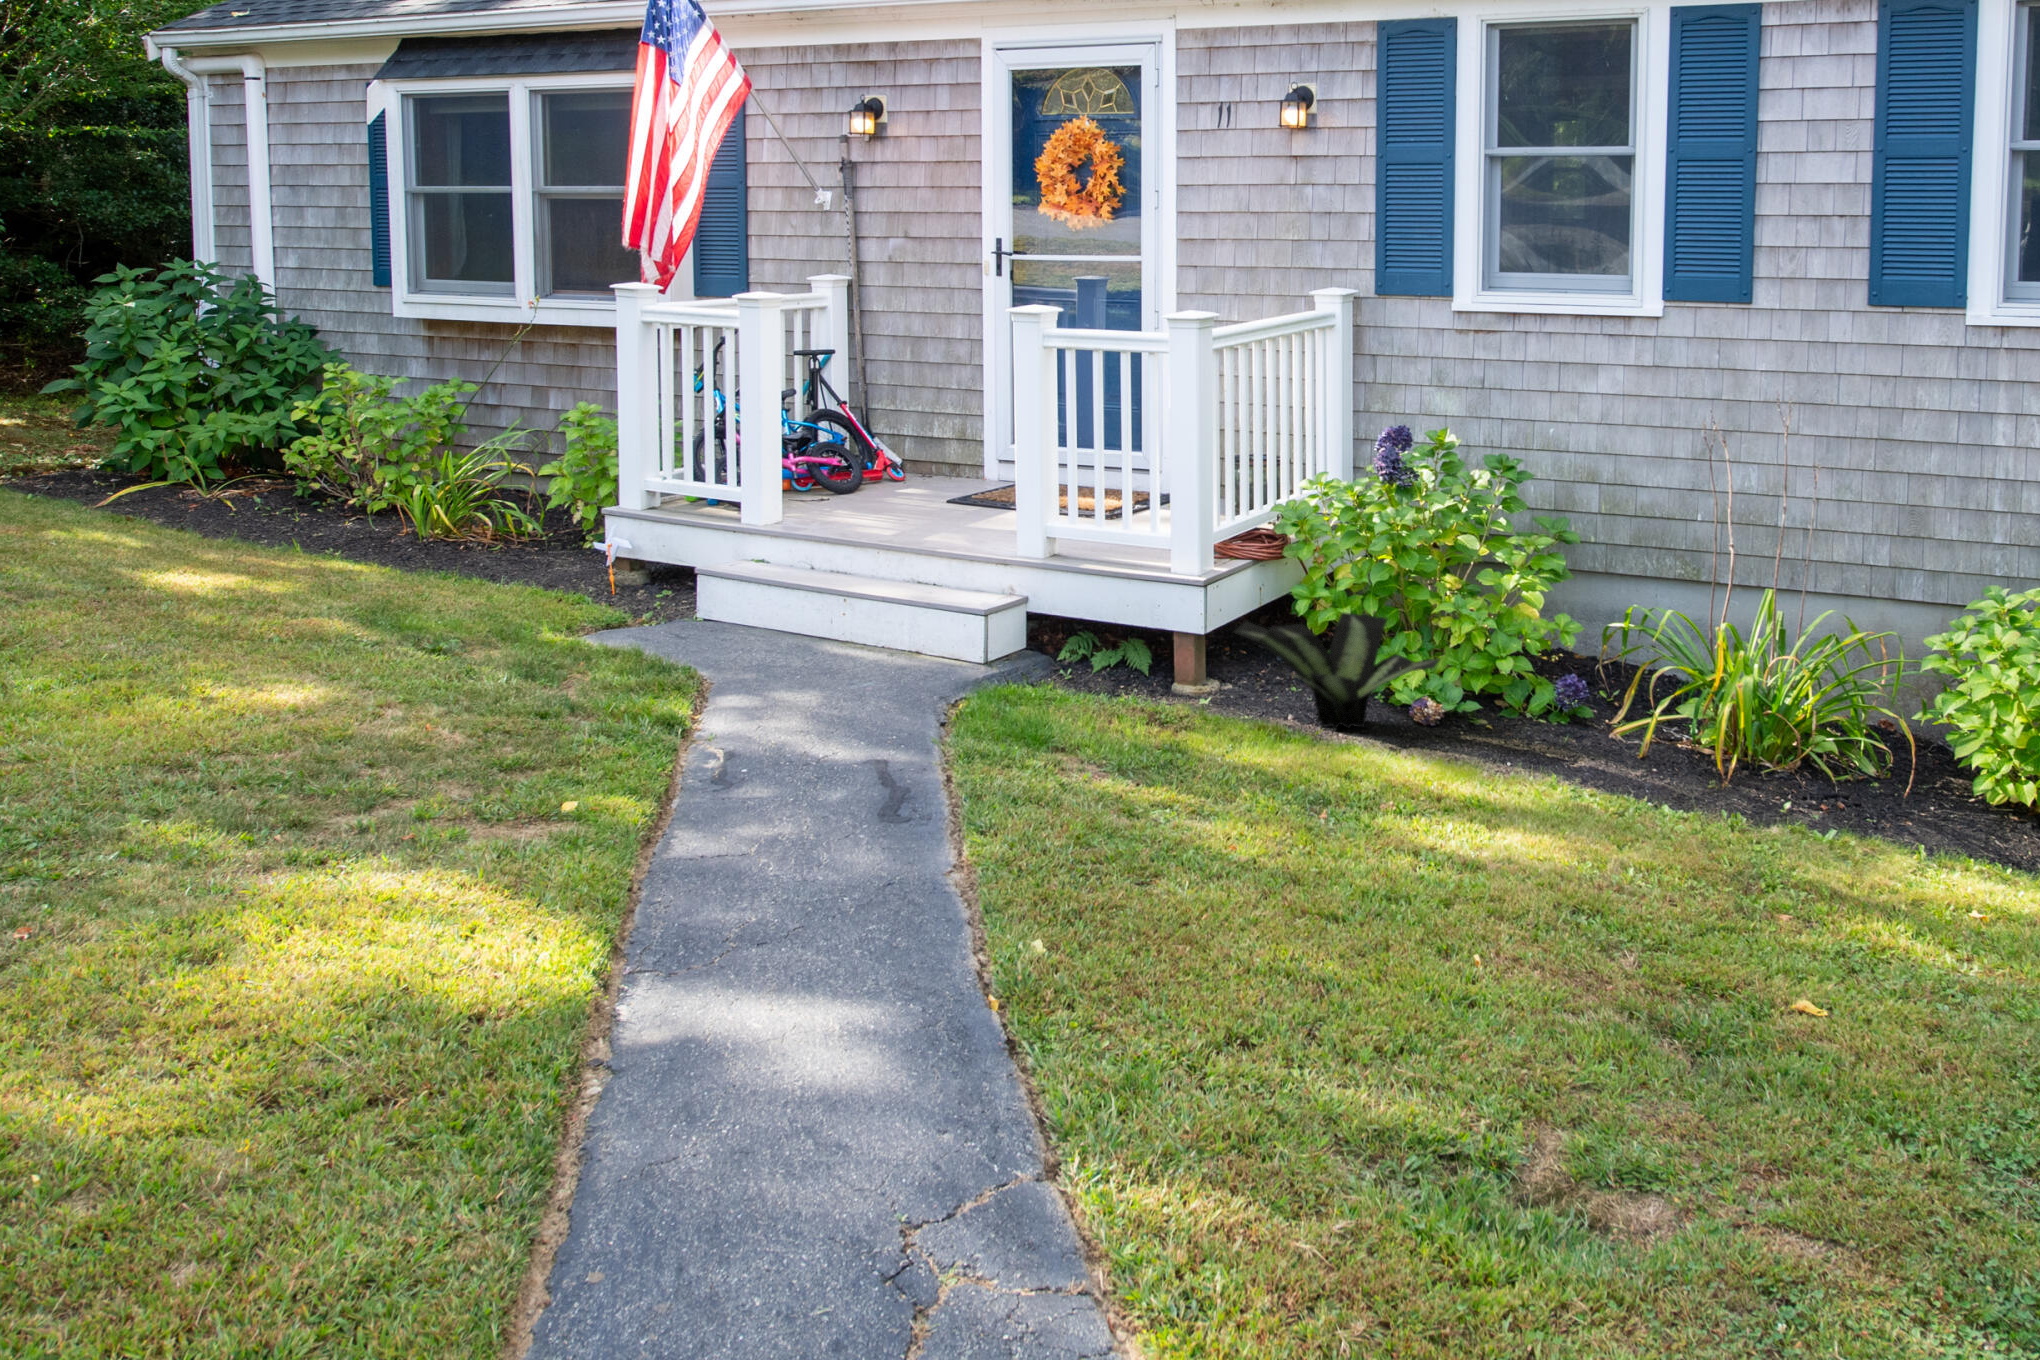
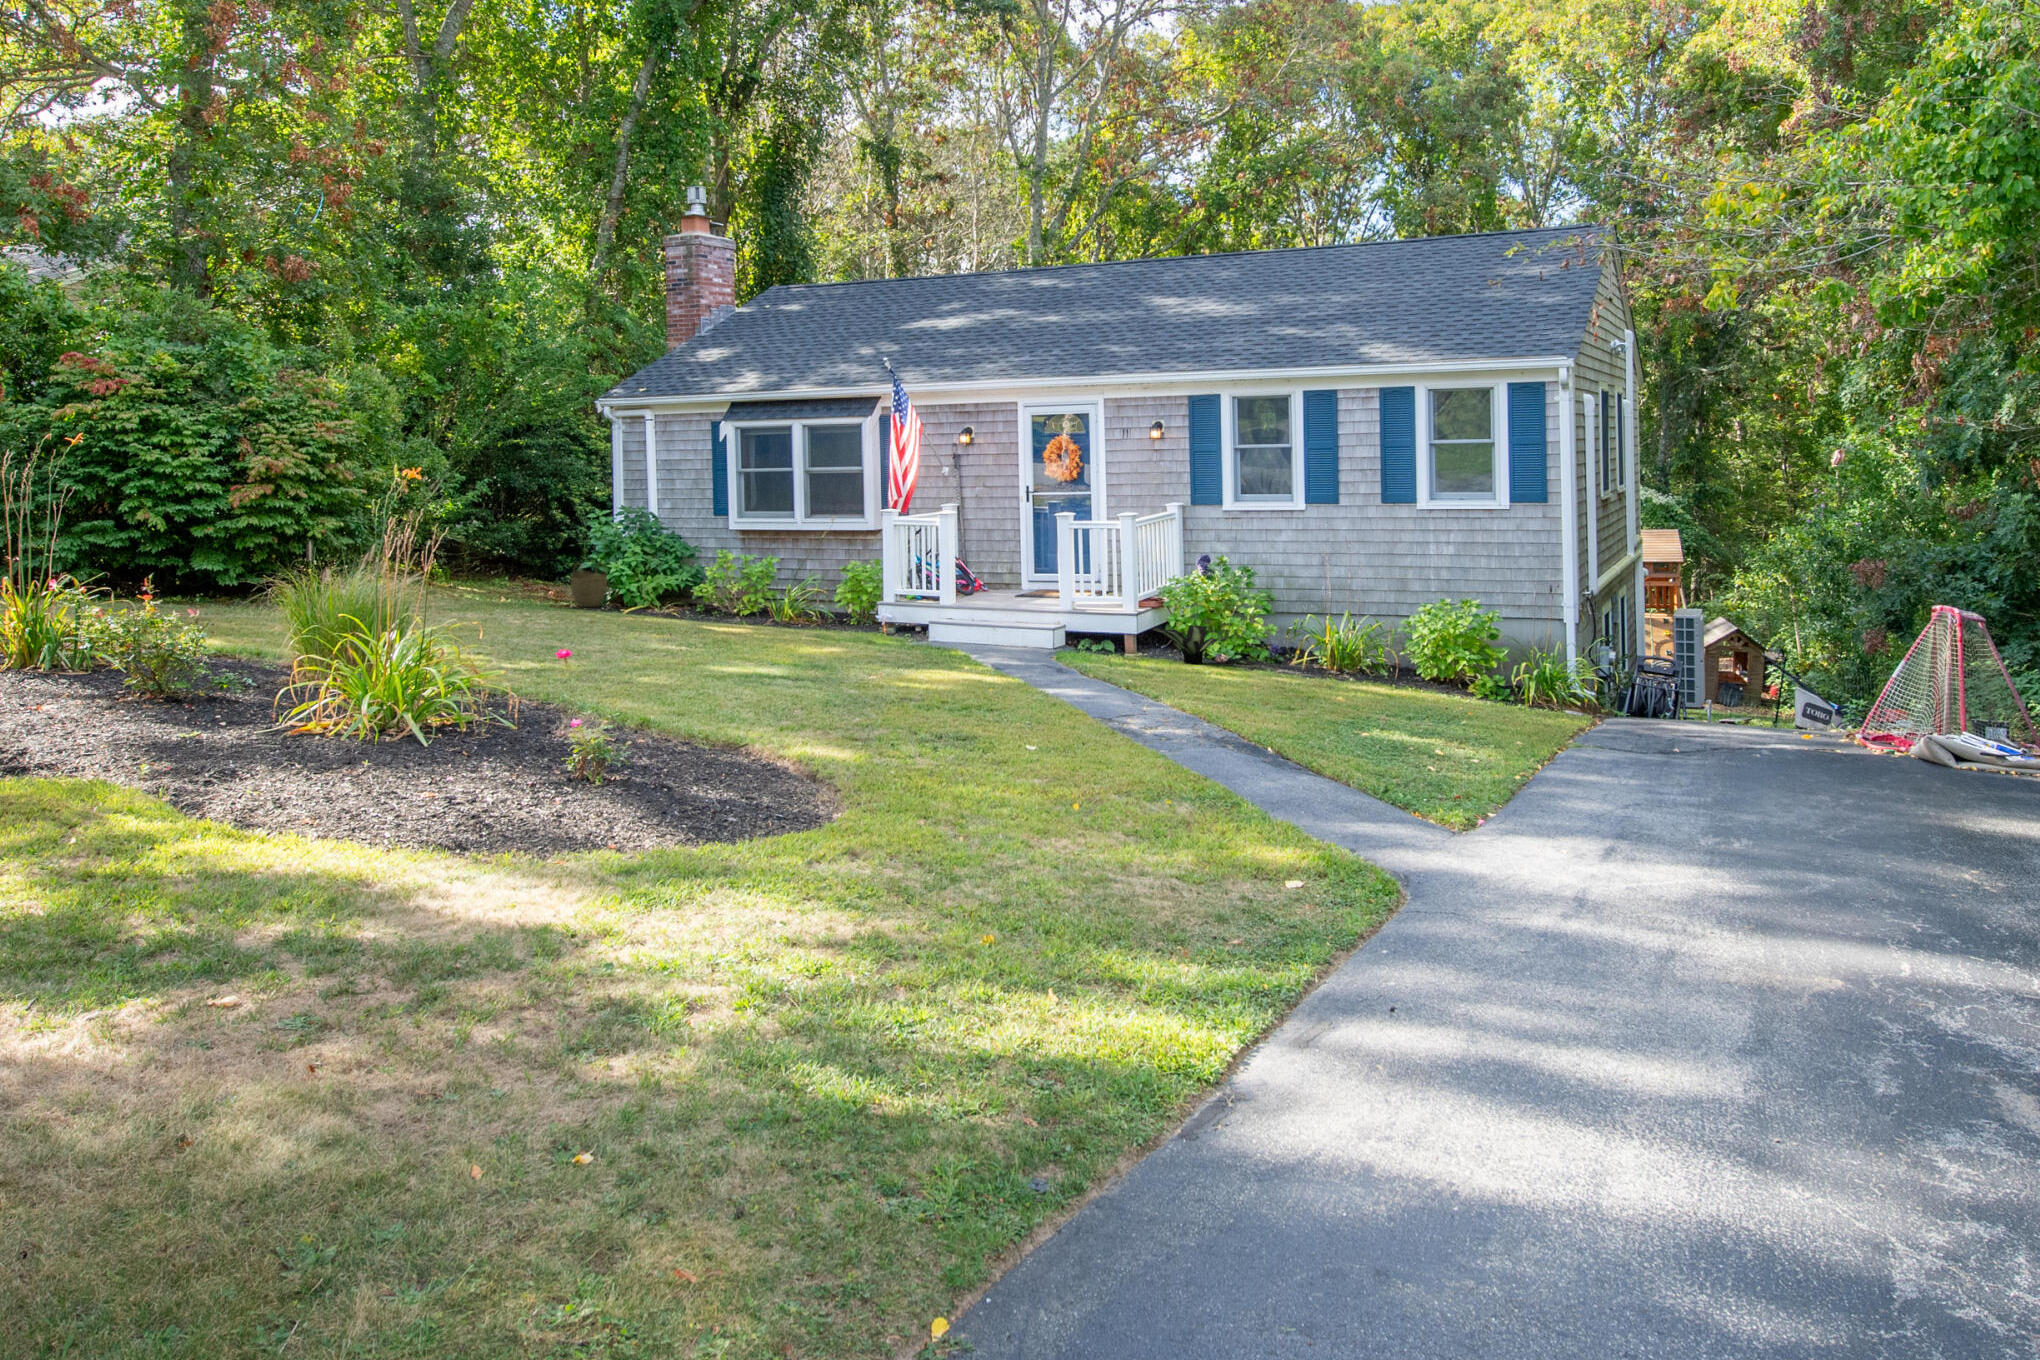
woven basket: none [26,379,107,478] -> present [571,565,607,607]

